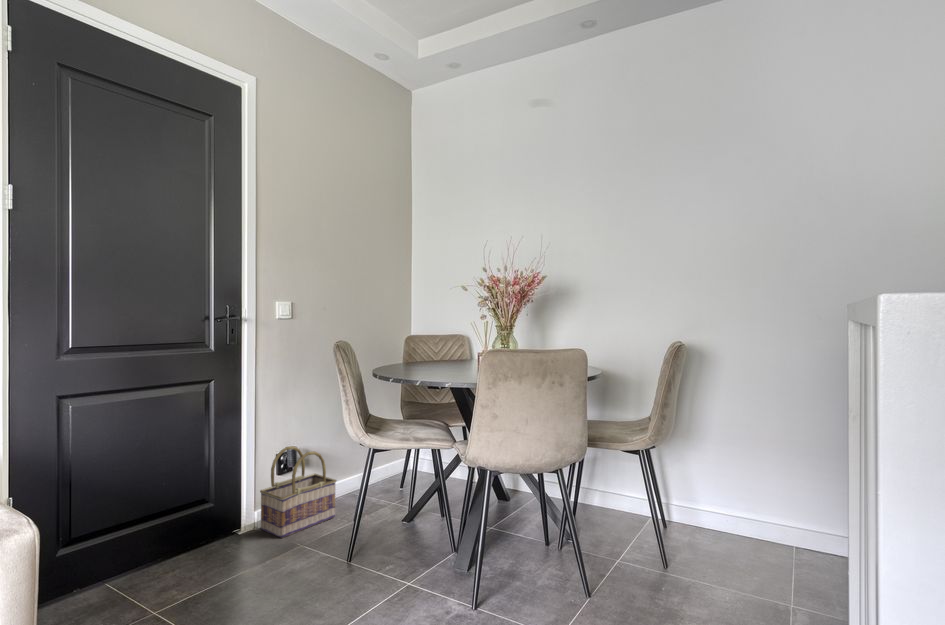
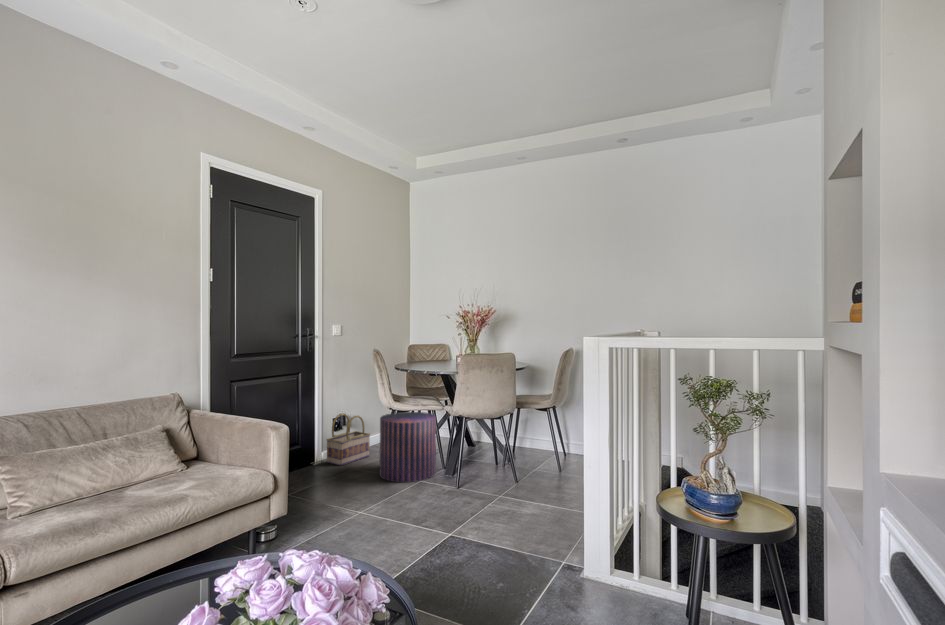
pouf: none [340,449,440,587] -> present [380,412,436,482]

